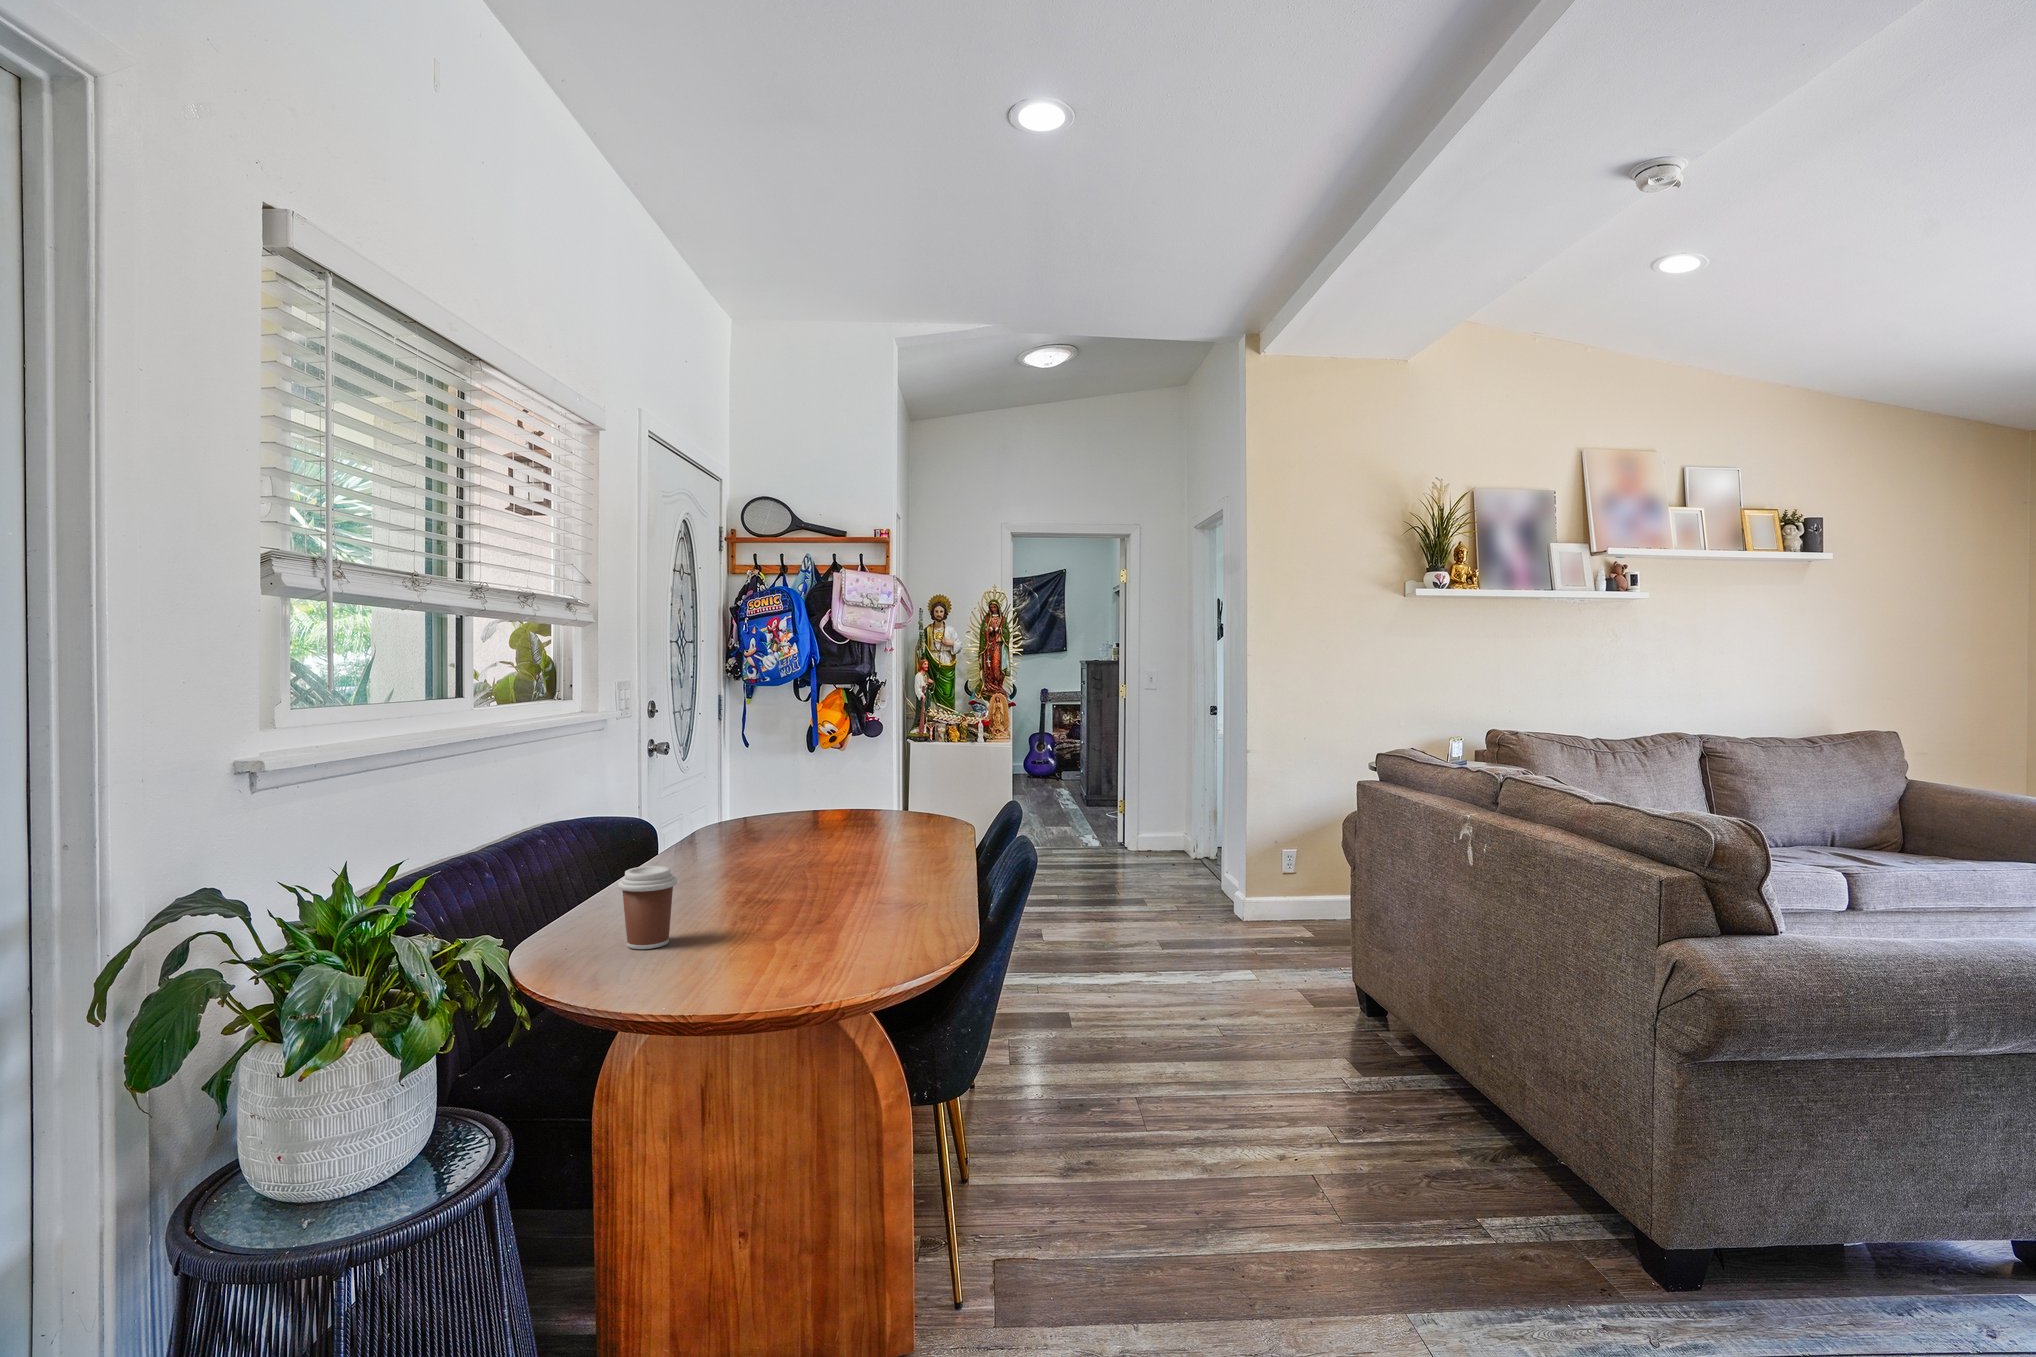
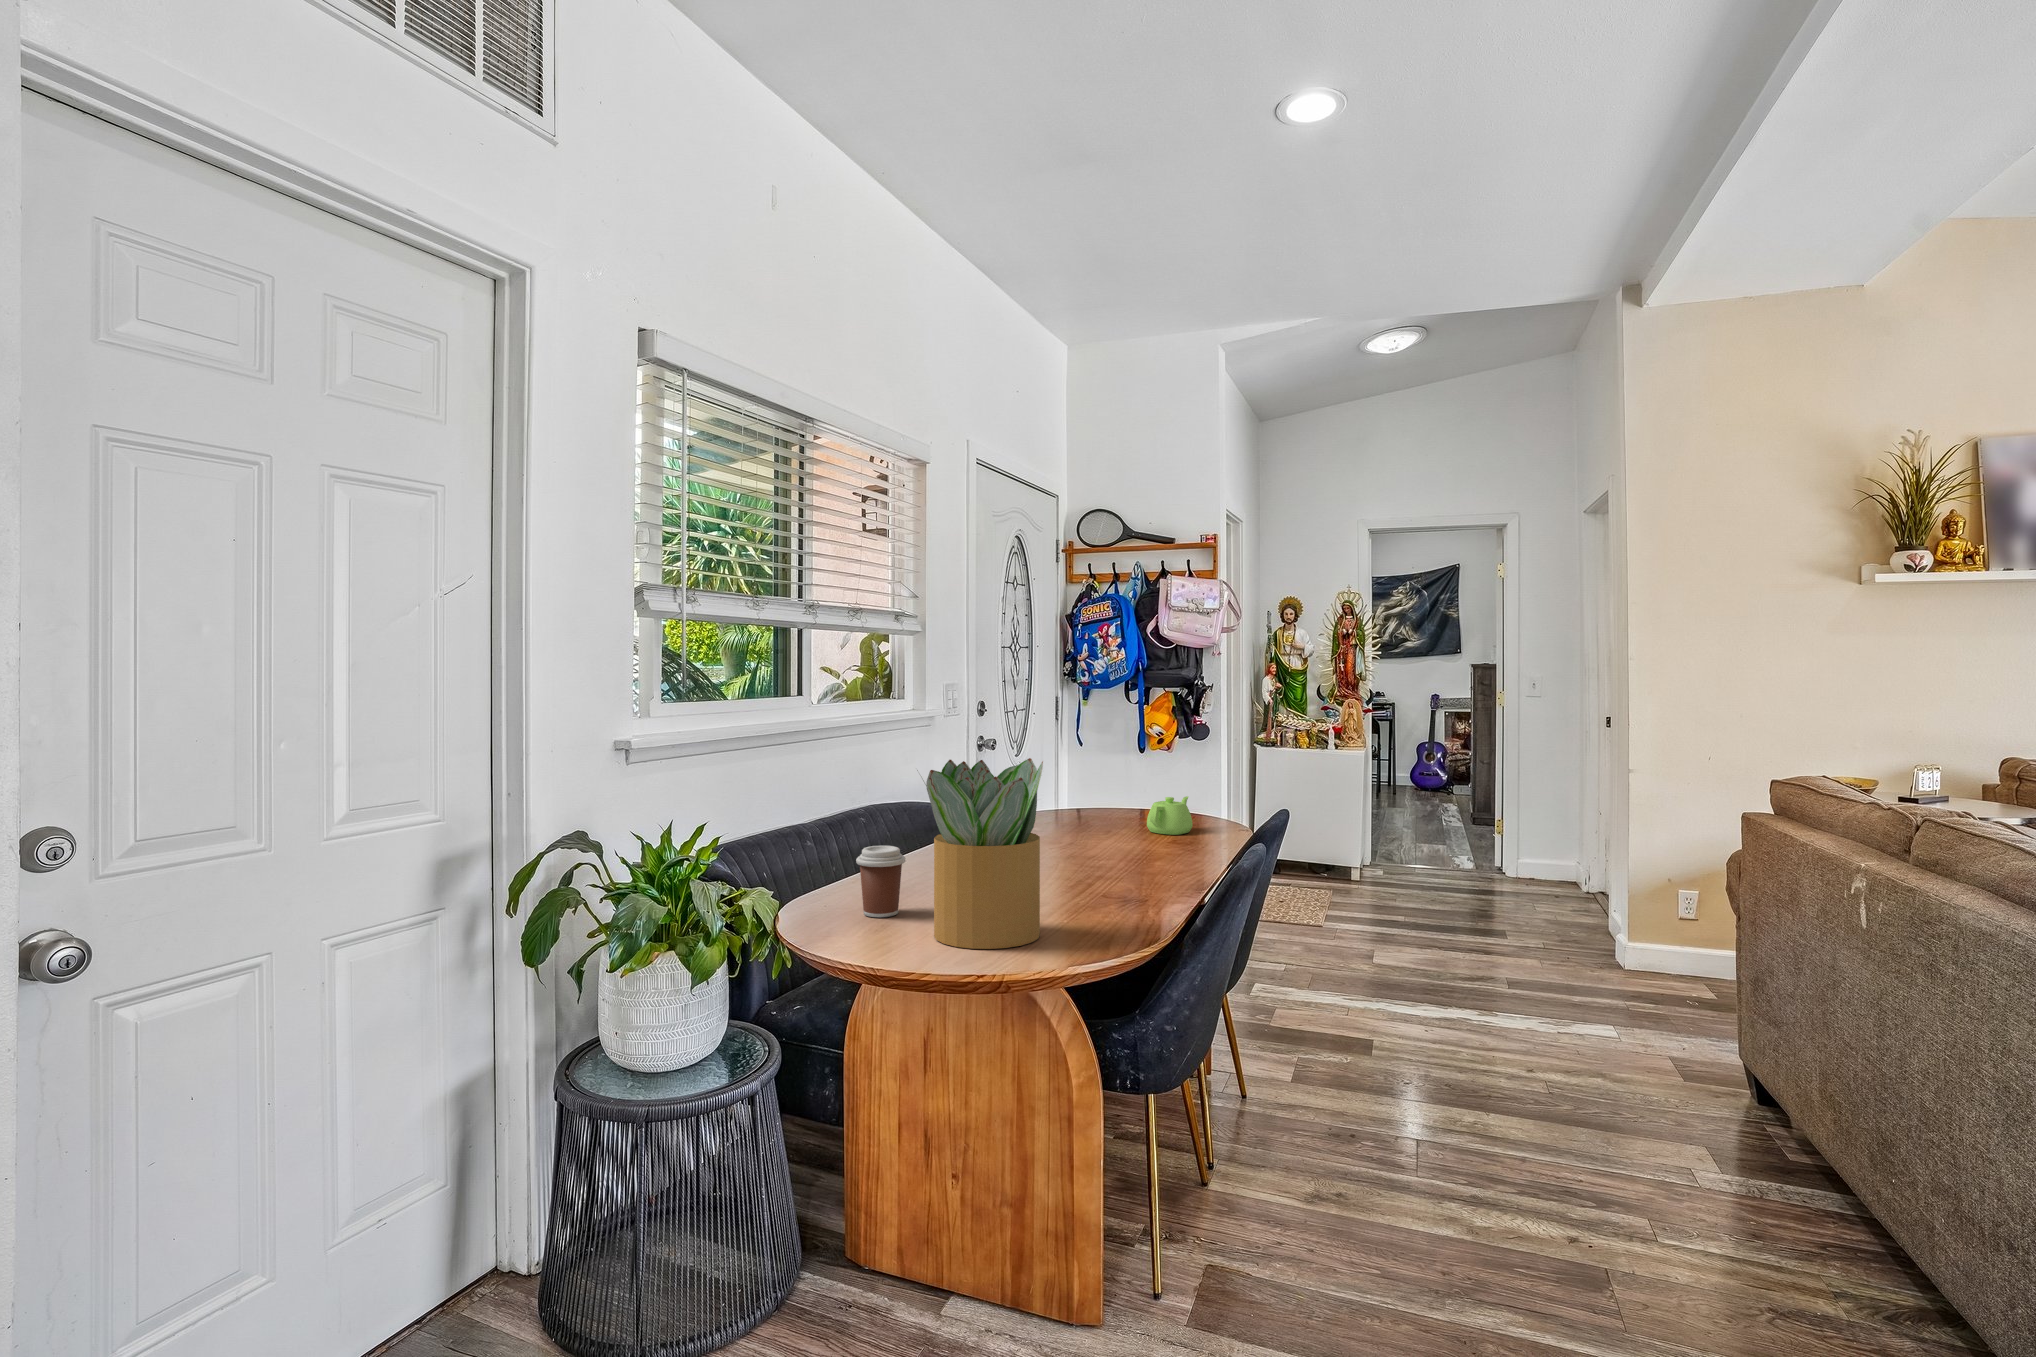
potted plant: none [708,759,851,970] -> present [917,758,1043,949]
teapot: none [869,793,915,833] -> present [1147,796,1192,835]

